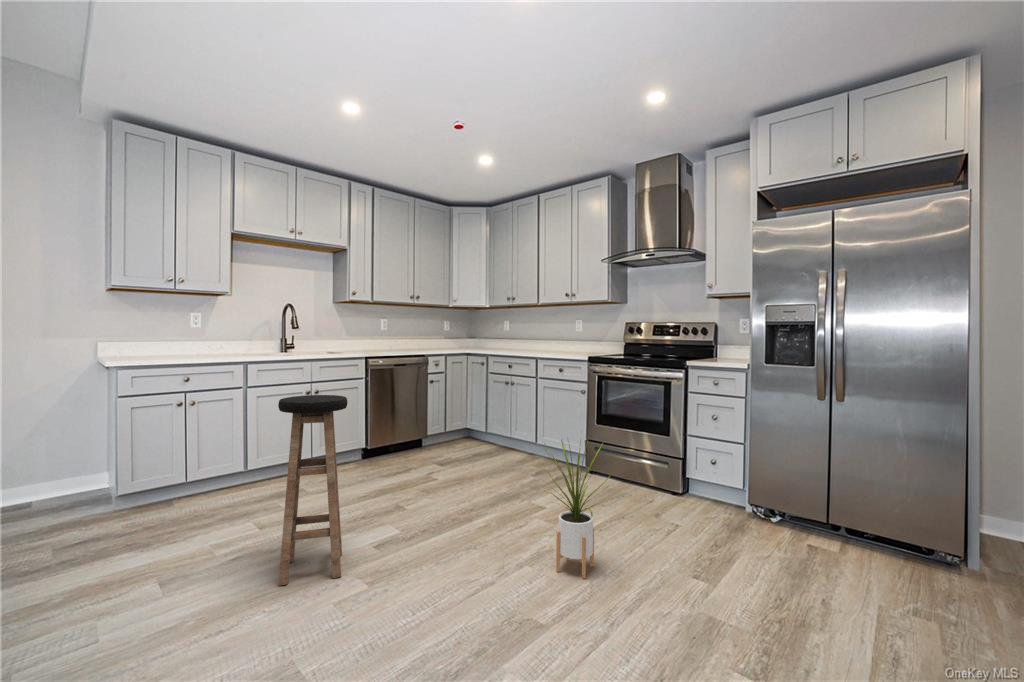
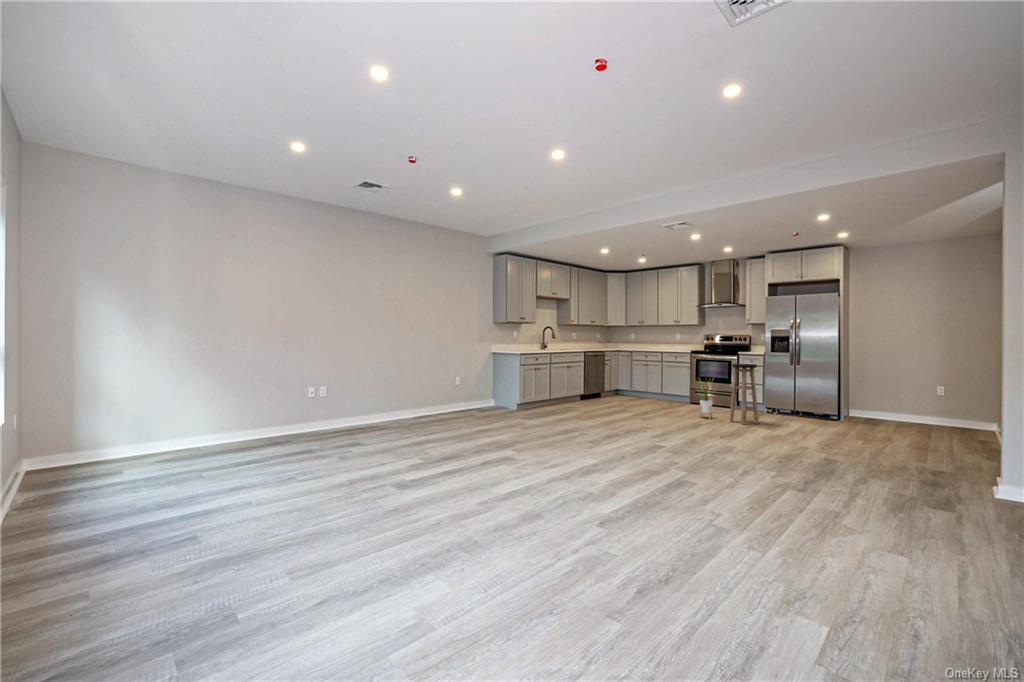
bar stool: present [278,395,348,586] -> present [729,364,759,425]

